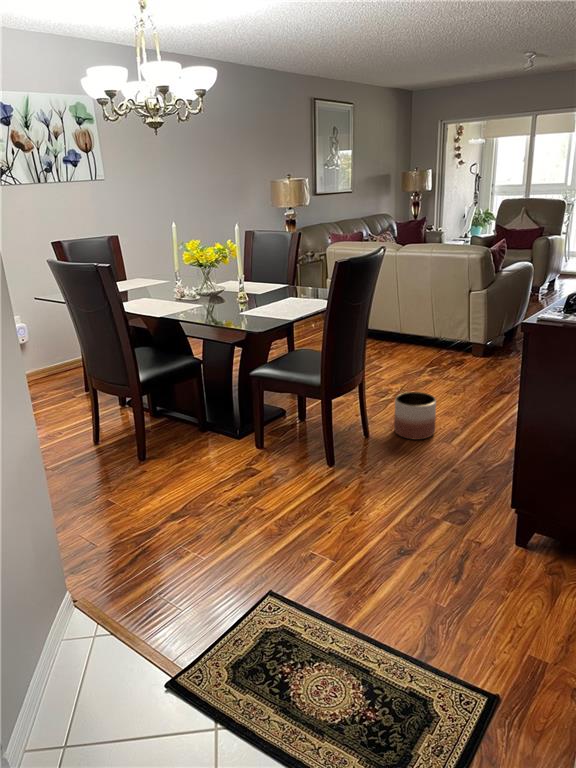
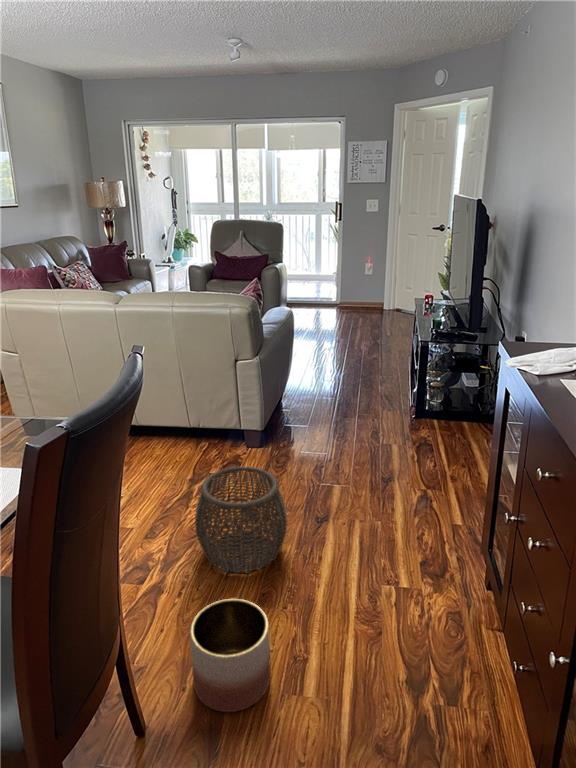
woven basket: none [416,346,474,404] -> present [195,467,287,574]

